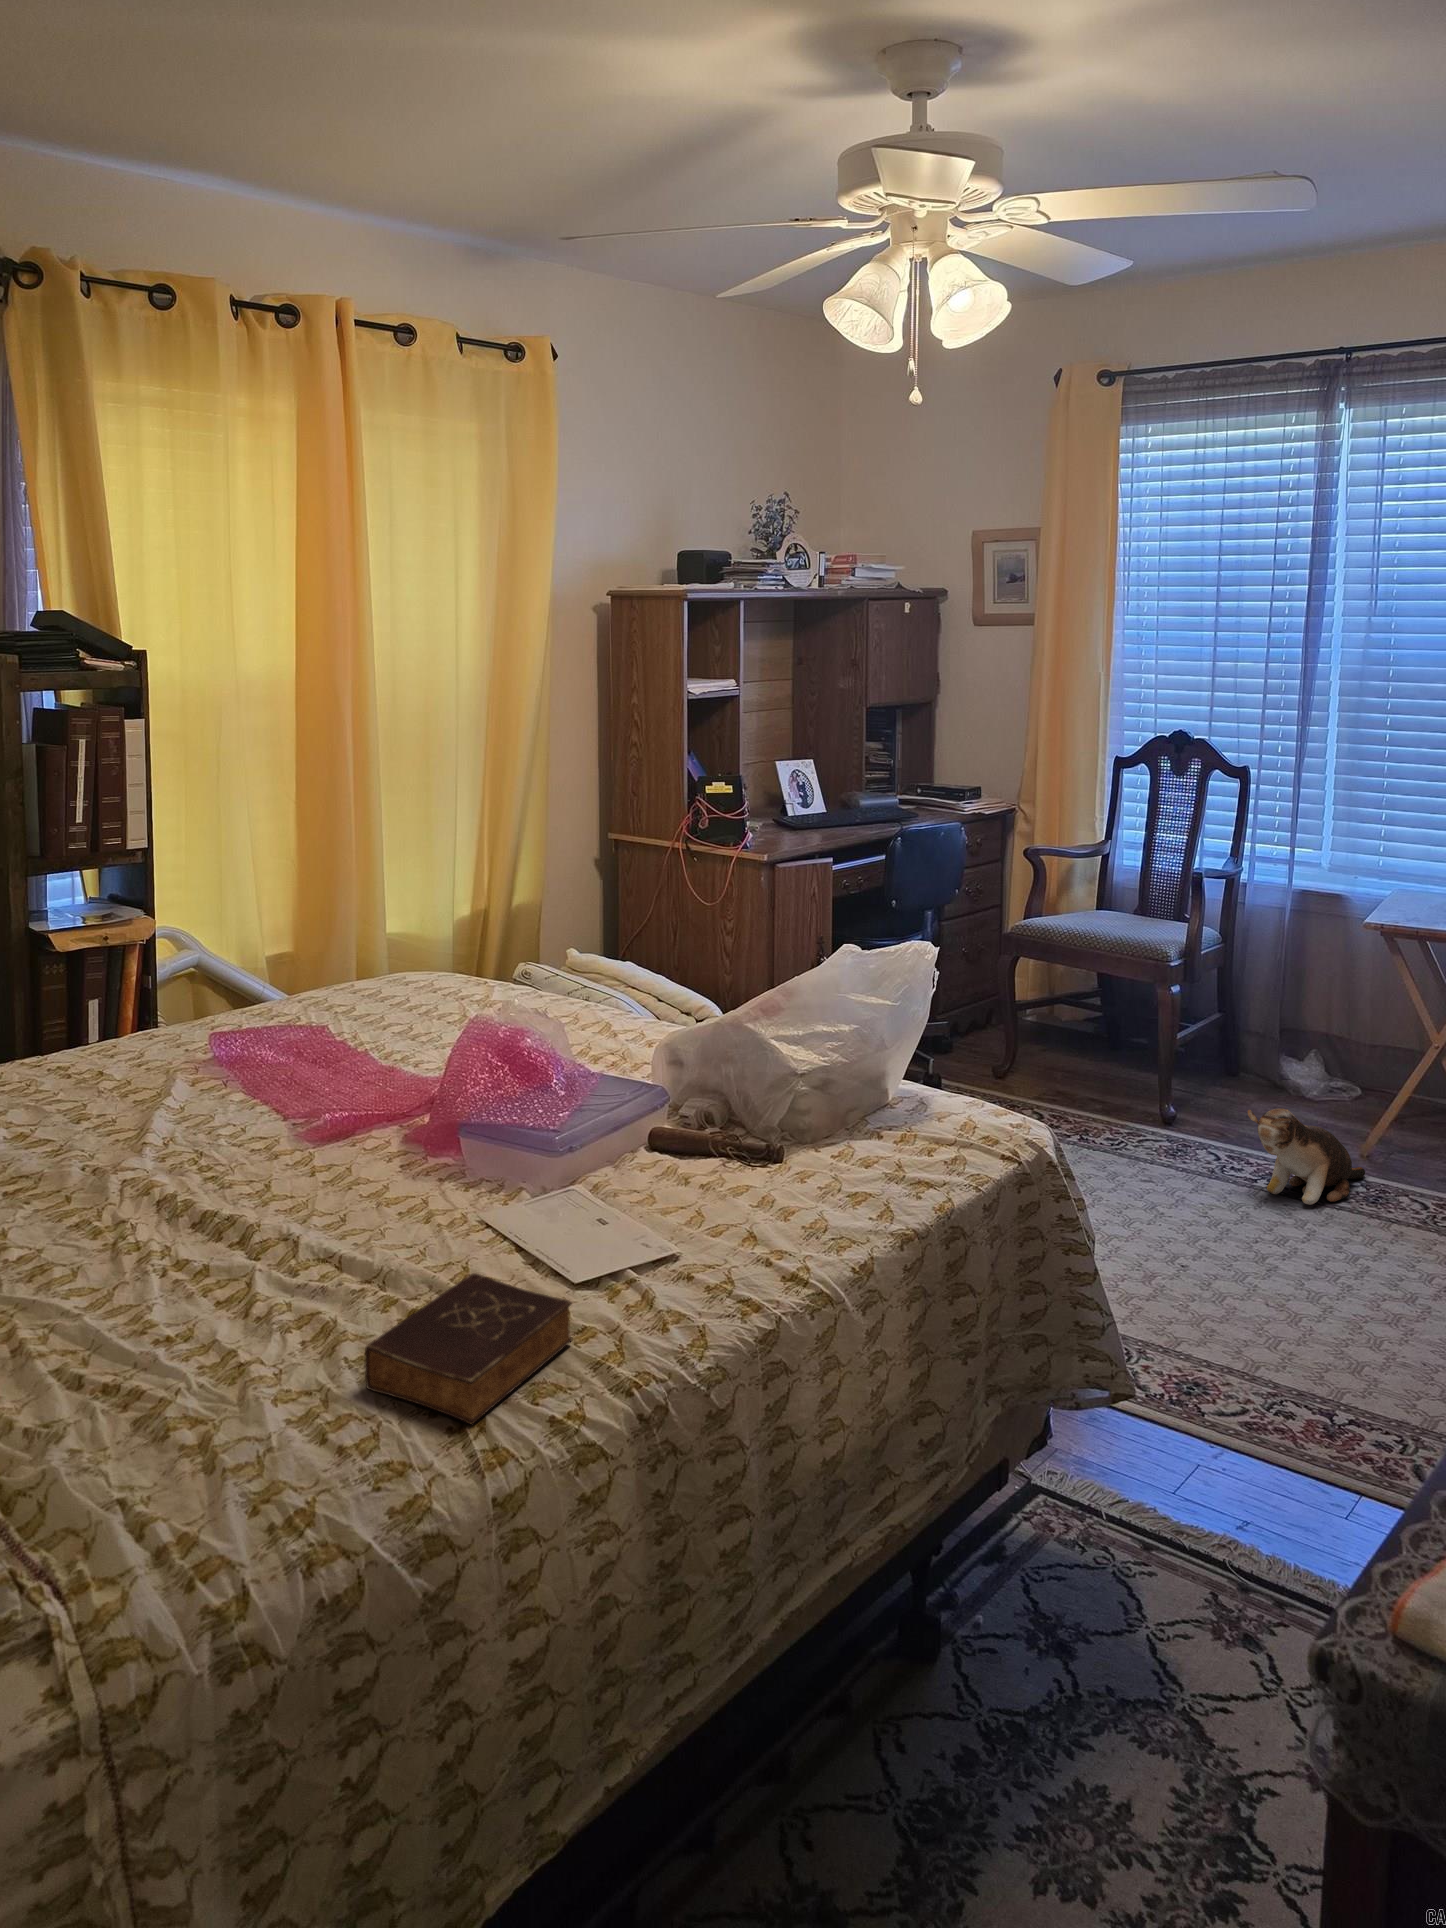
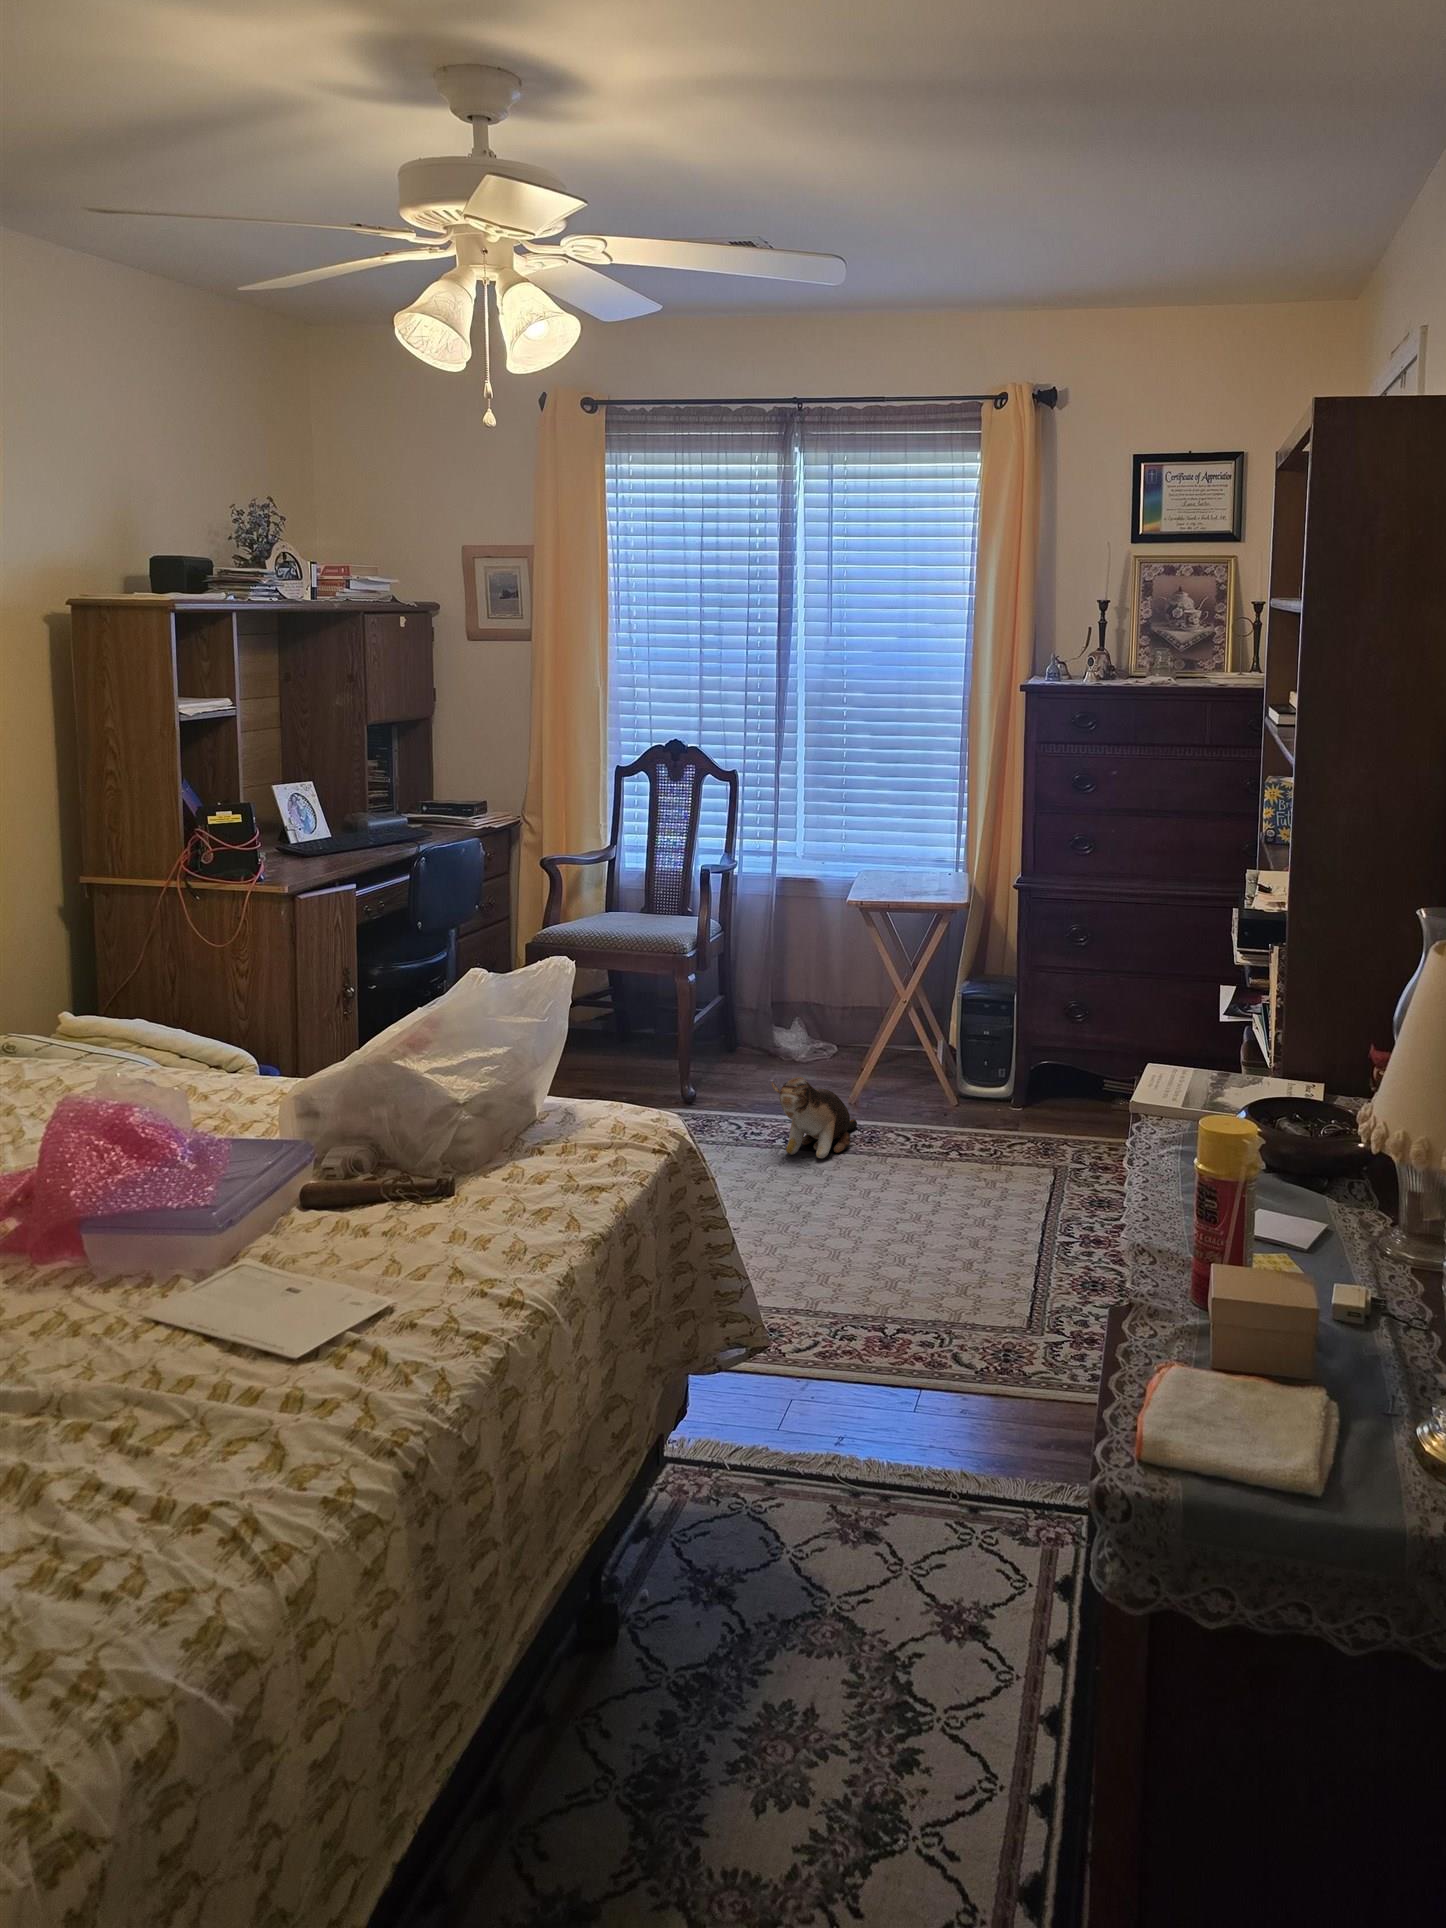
book: present [365,1273,572,1424] -> none [92,1371,320,1531]

